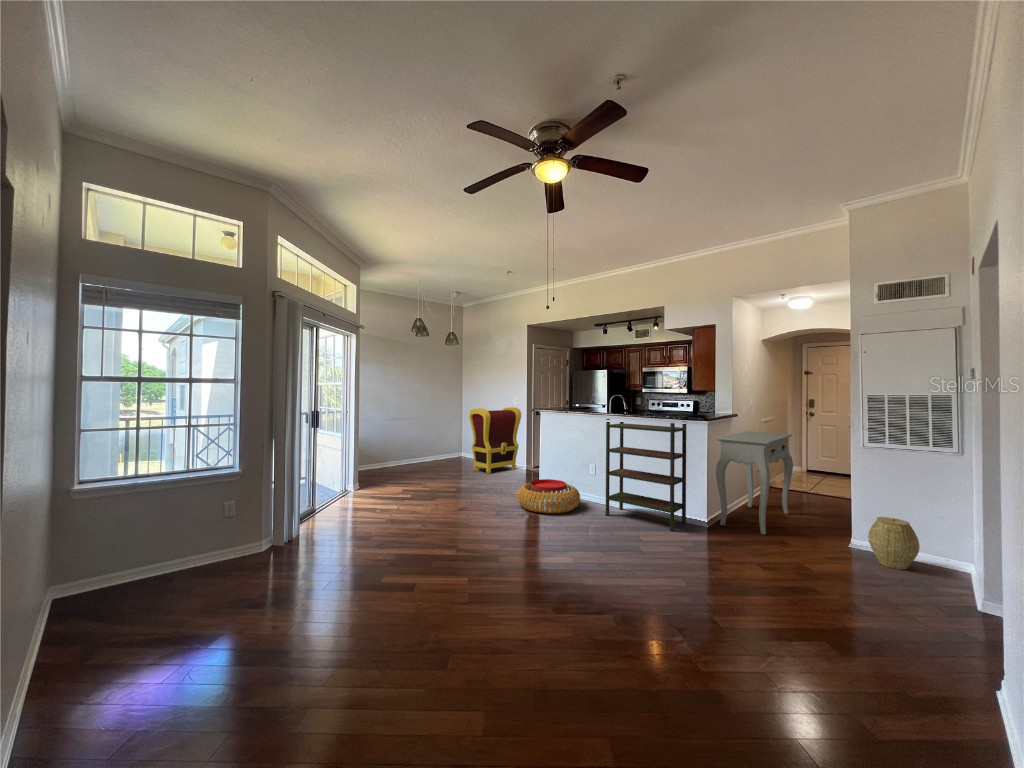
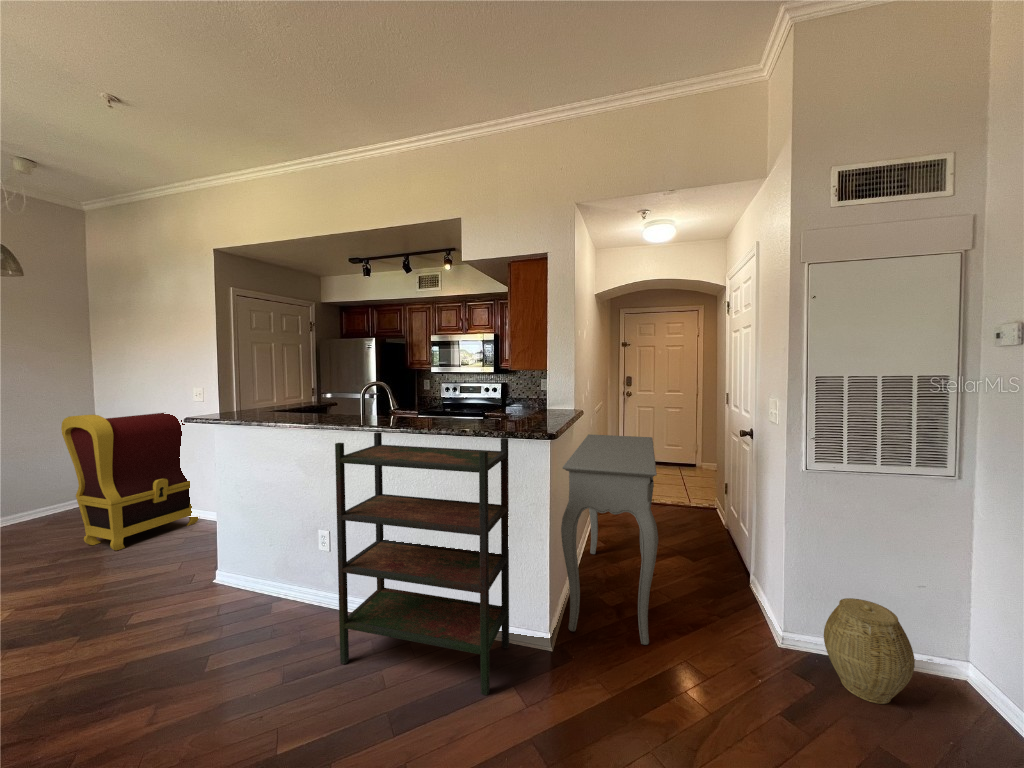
pouf: present [517,479,580,513] -> none [91,583,287,713]

